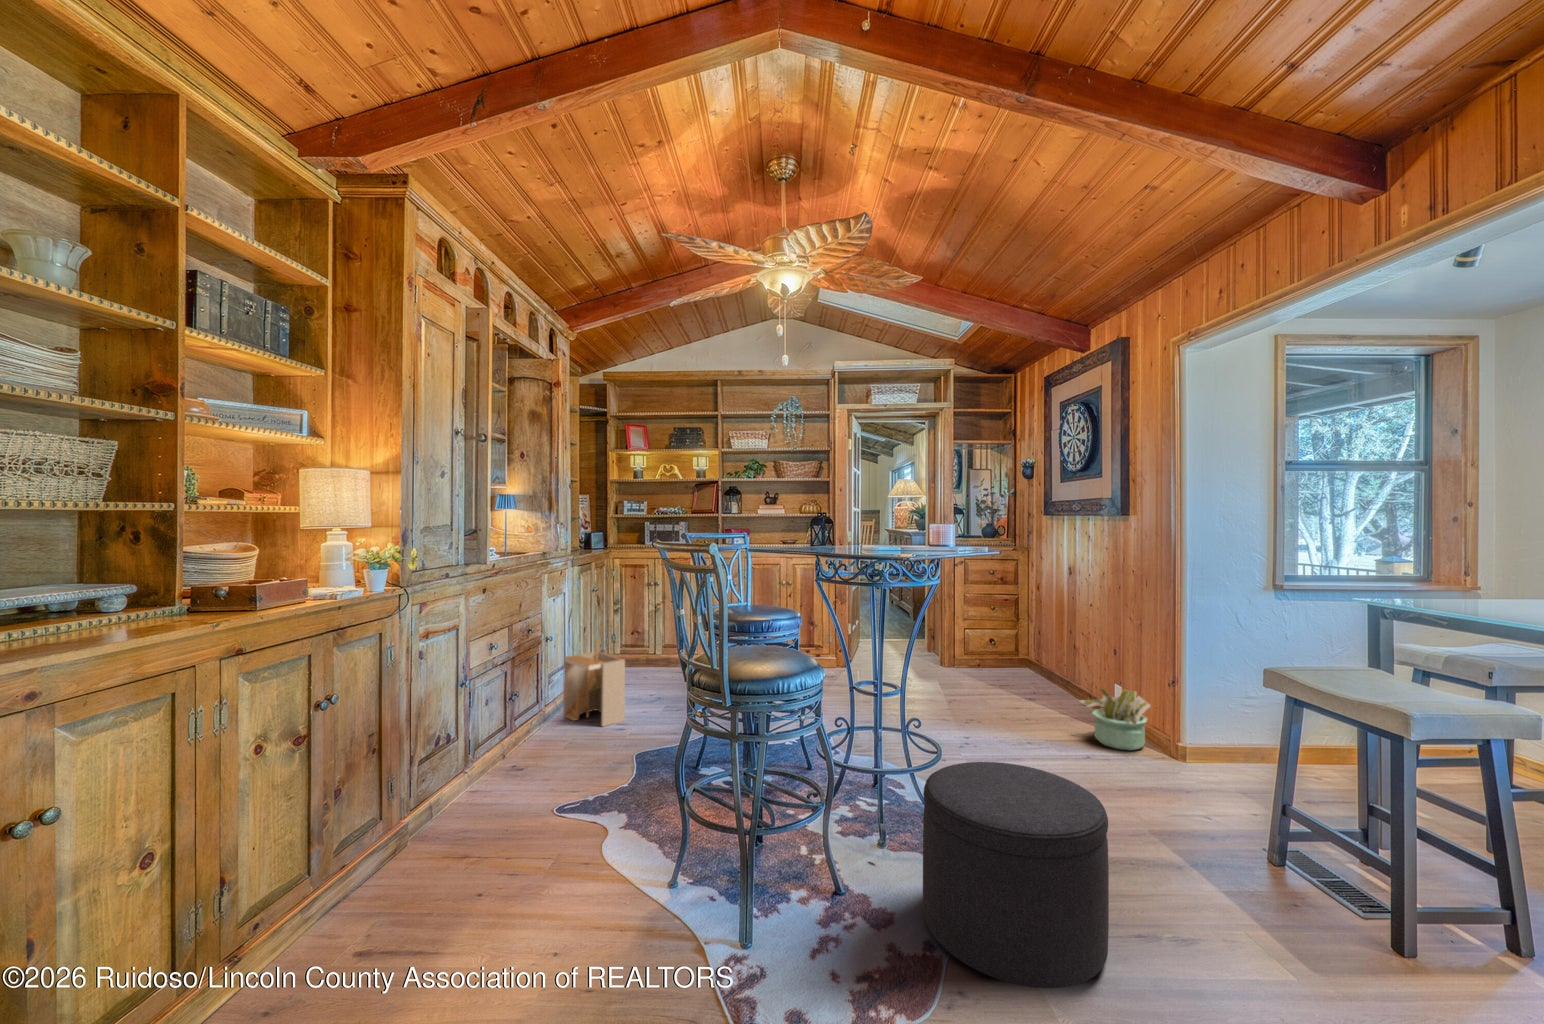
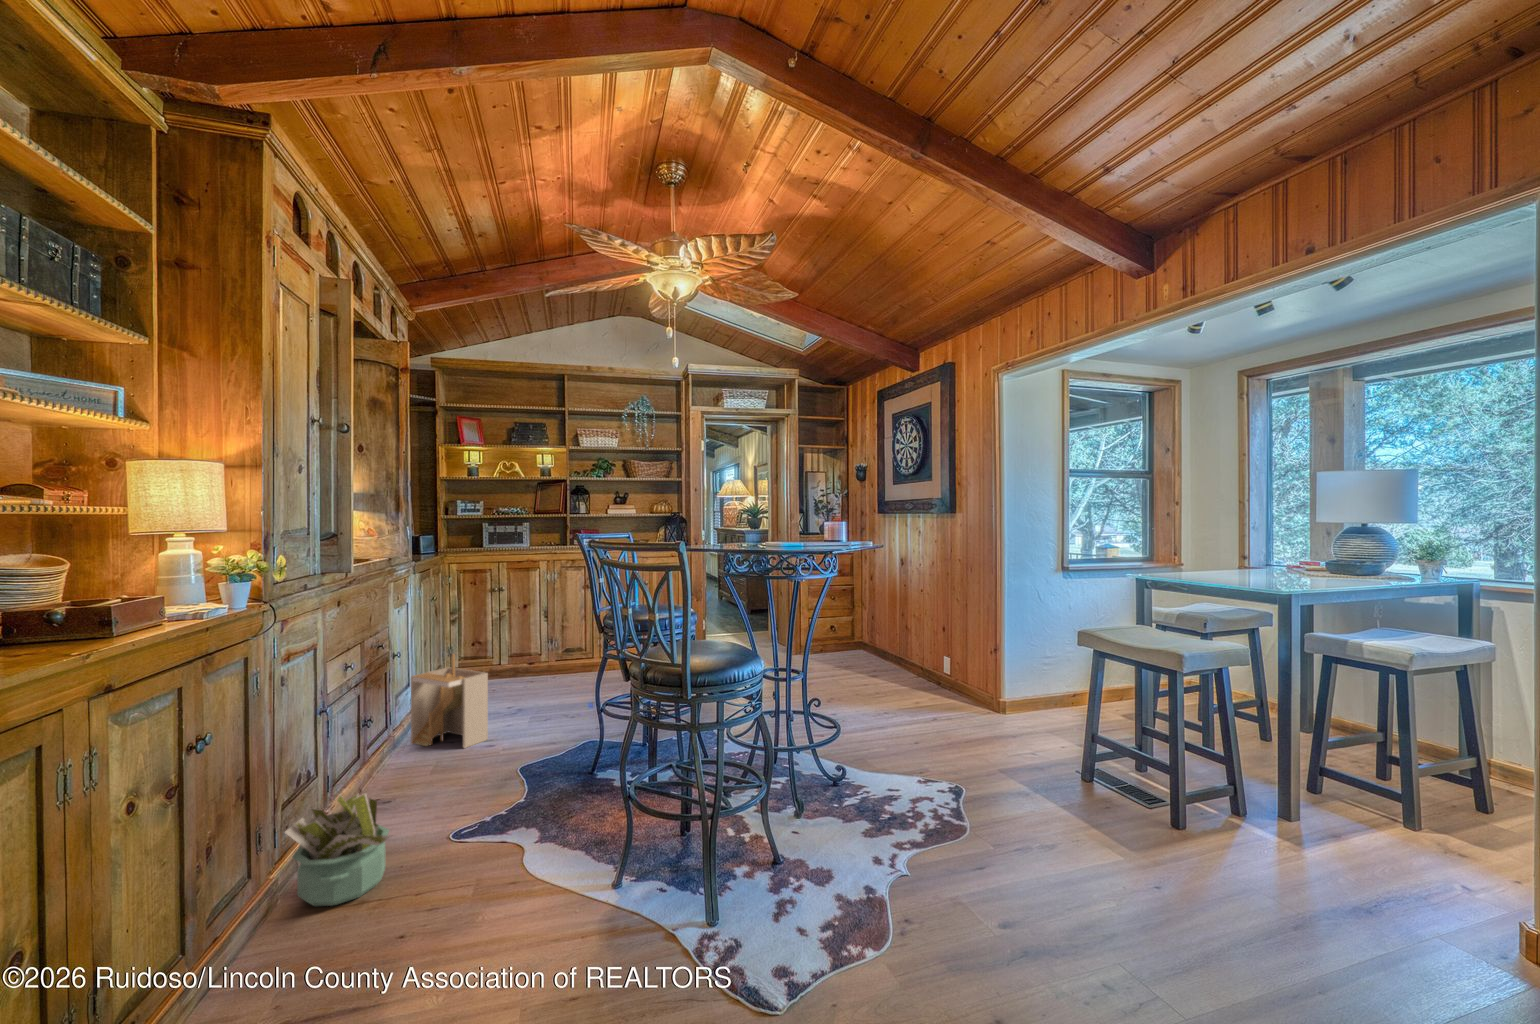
decorative plant: present [1080,689,1150,750] -> present [285,793,391,906]
ottoman: present [923,762,1109,988] -> none [852,725,1003,902]

